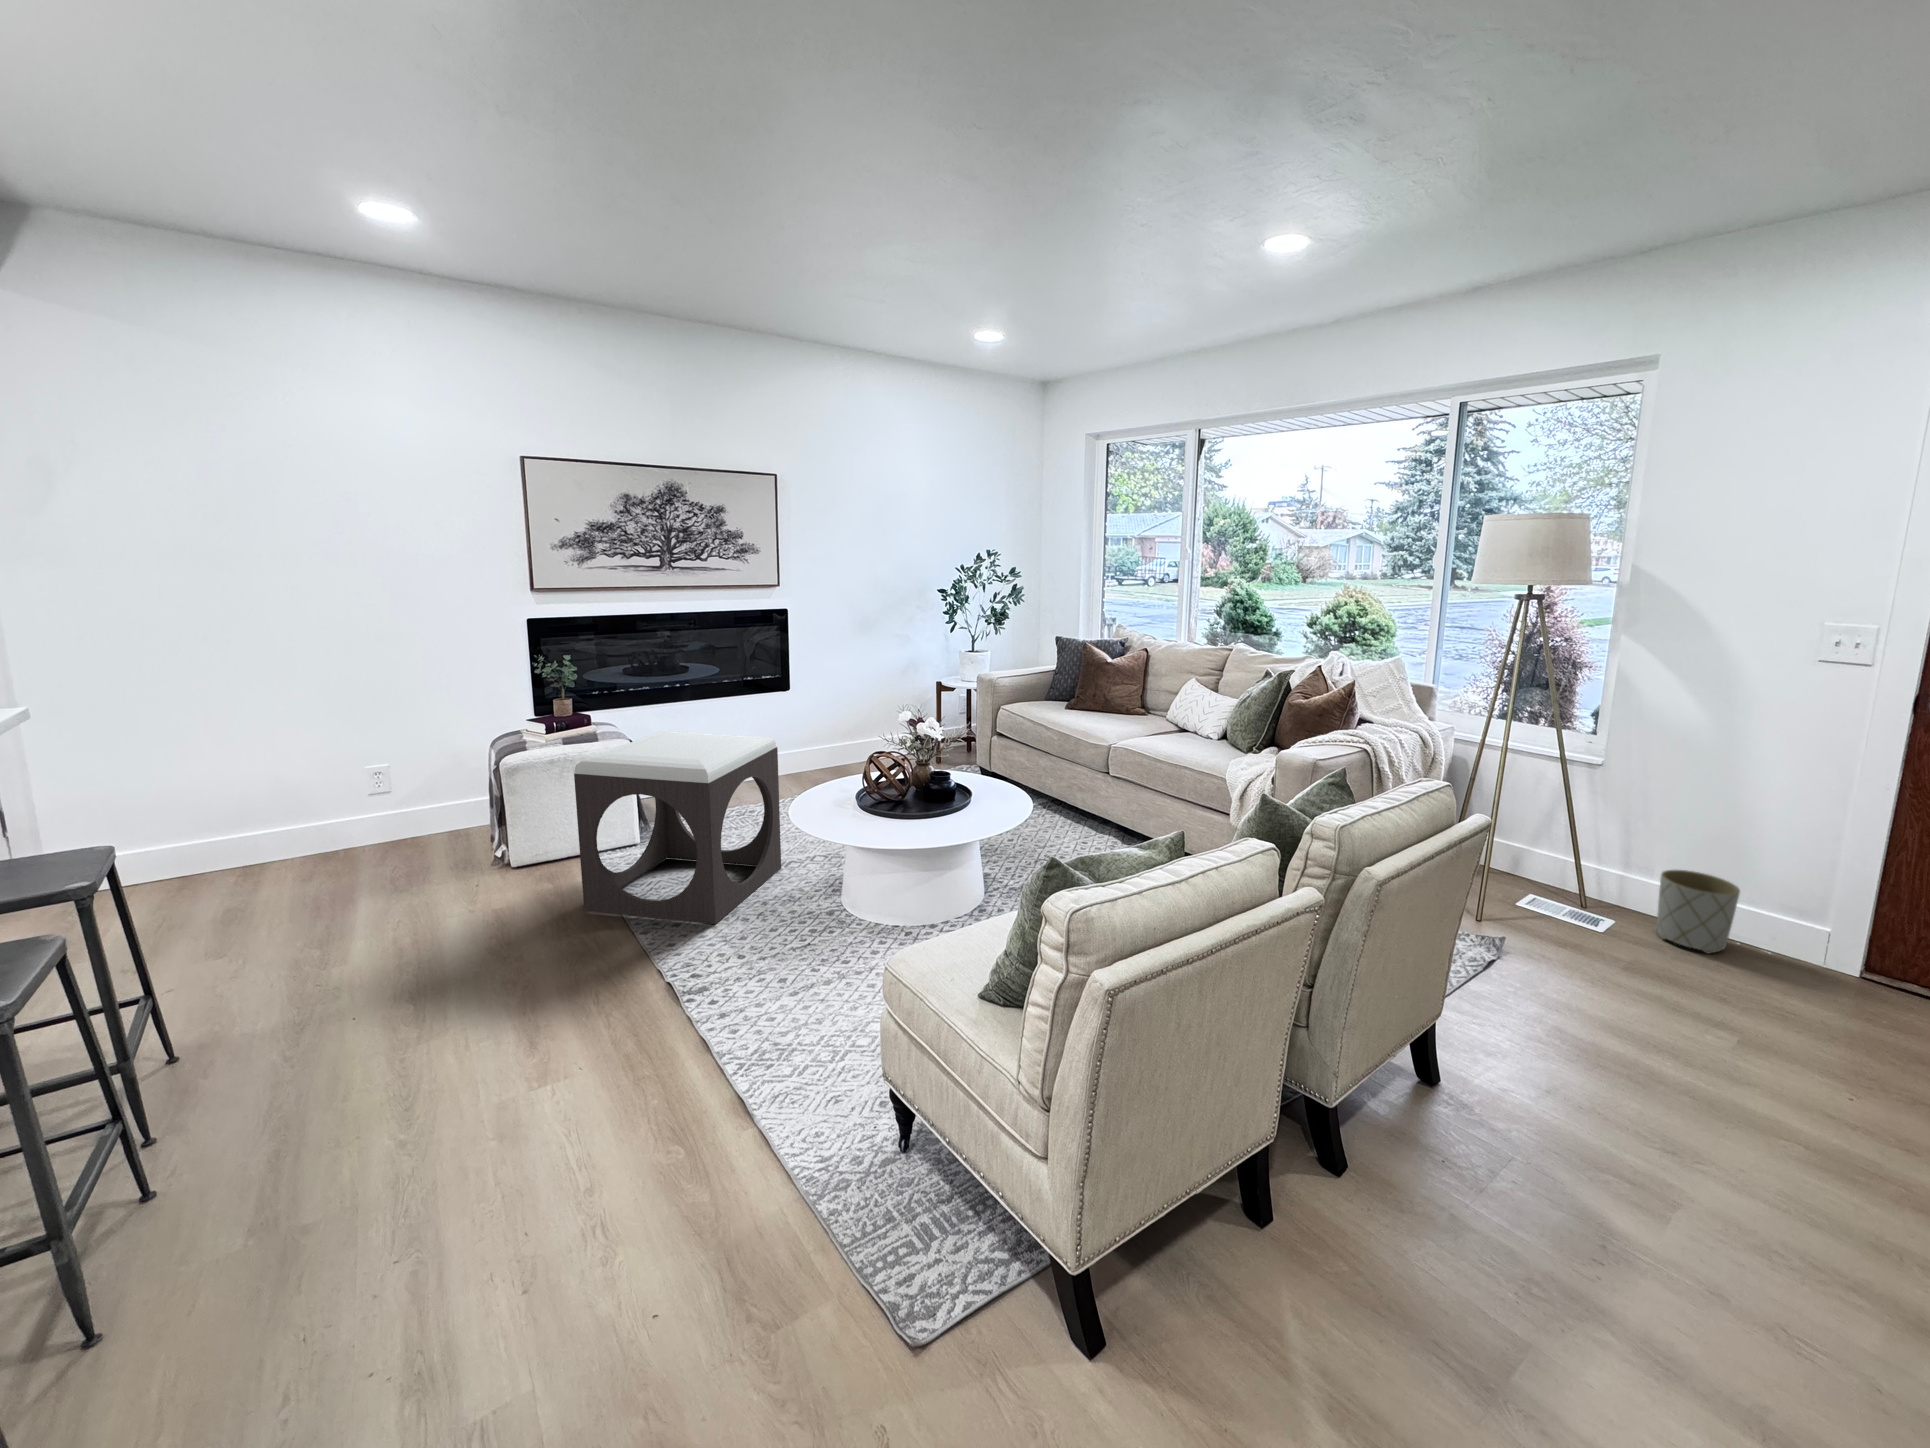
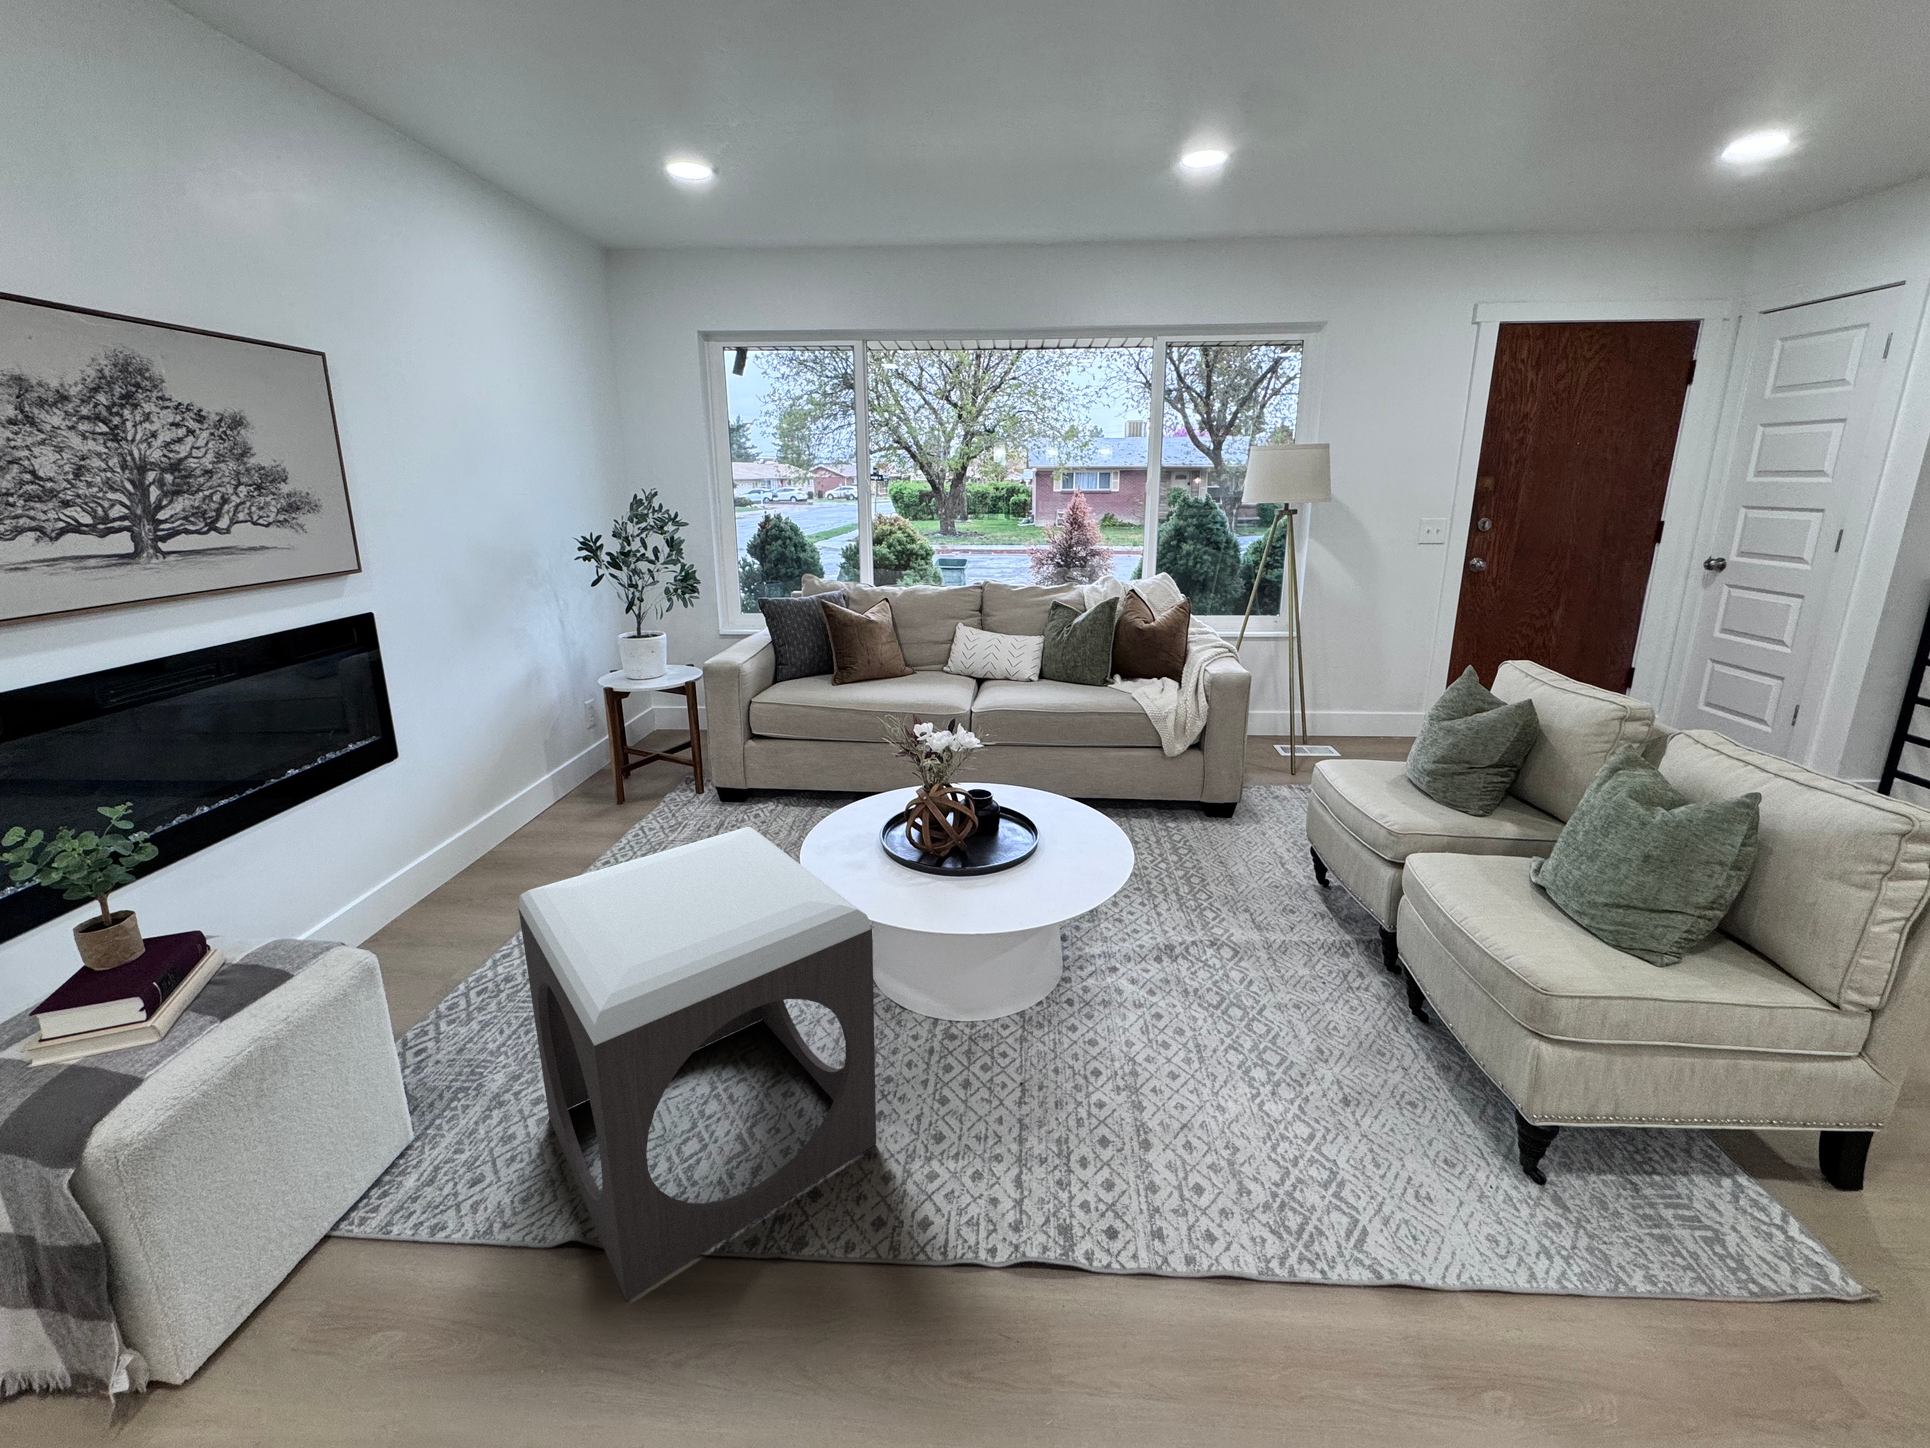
planter: present [1657,870,1740,954] -> none [1326,699,1373,749]

